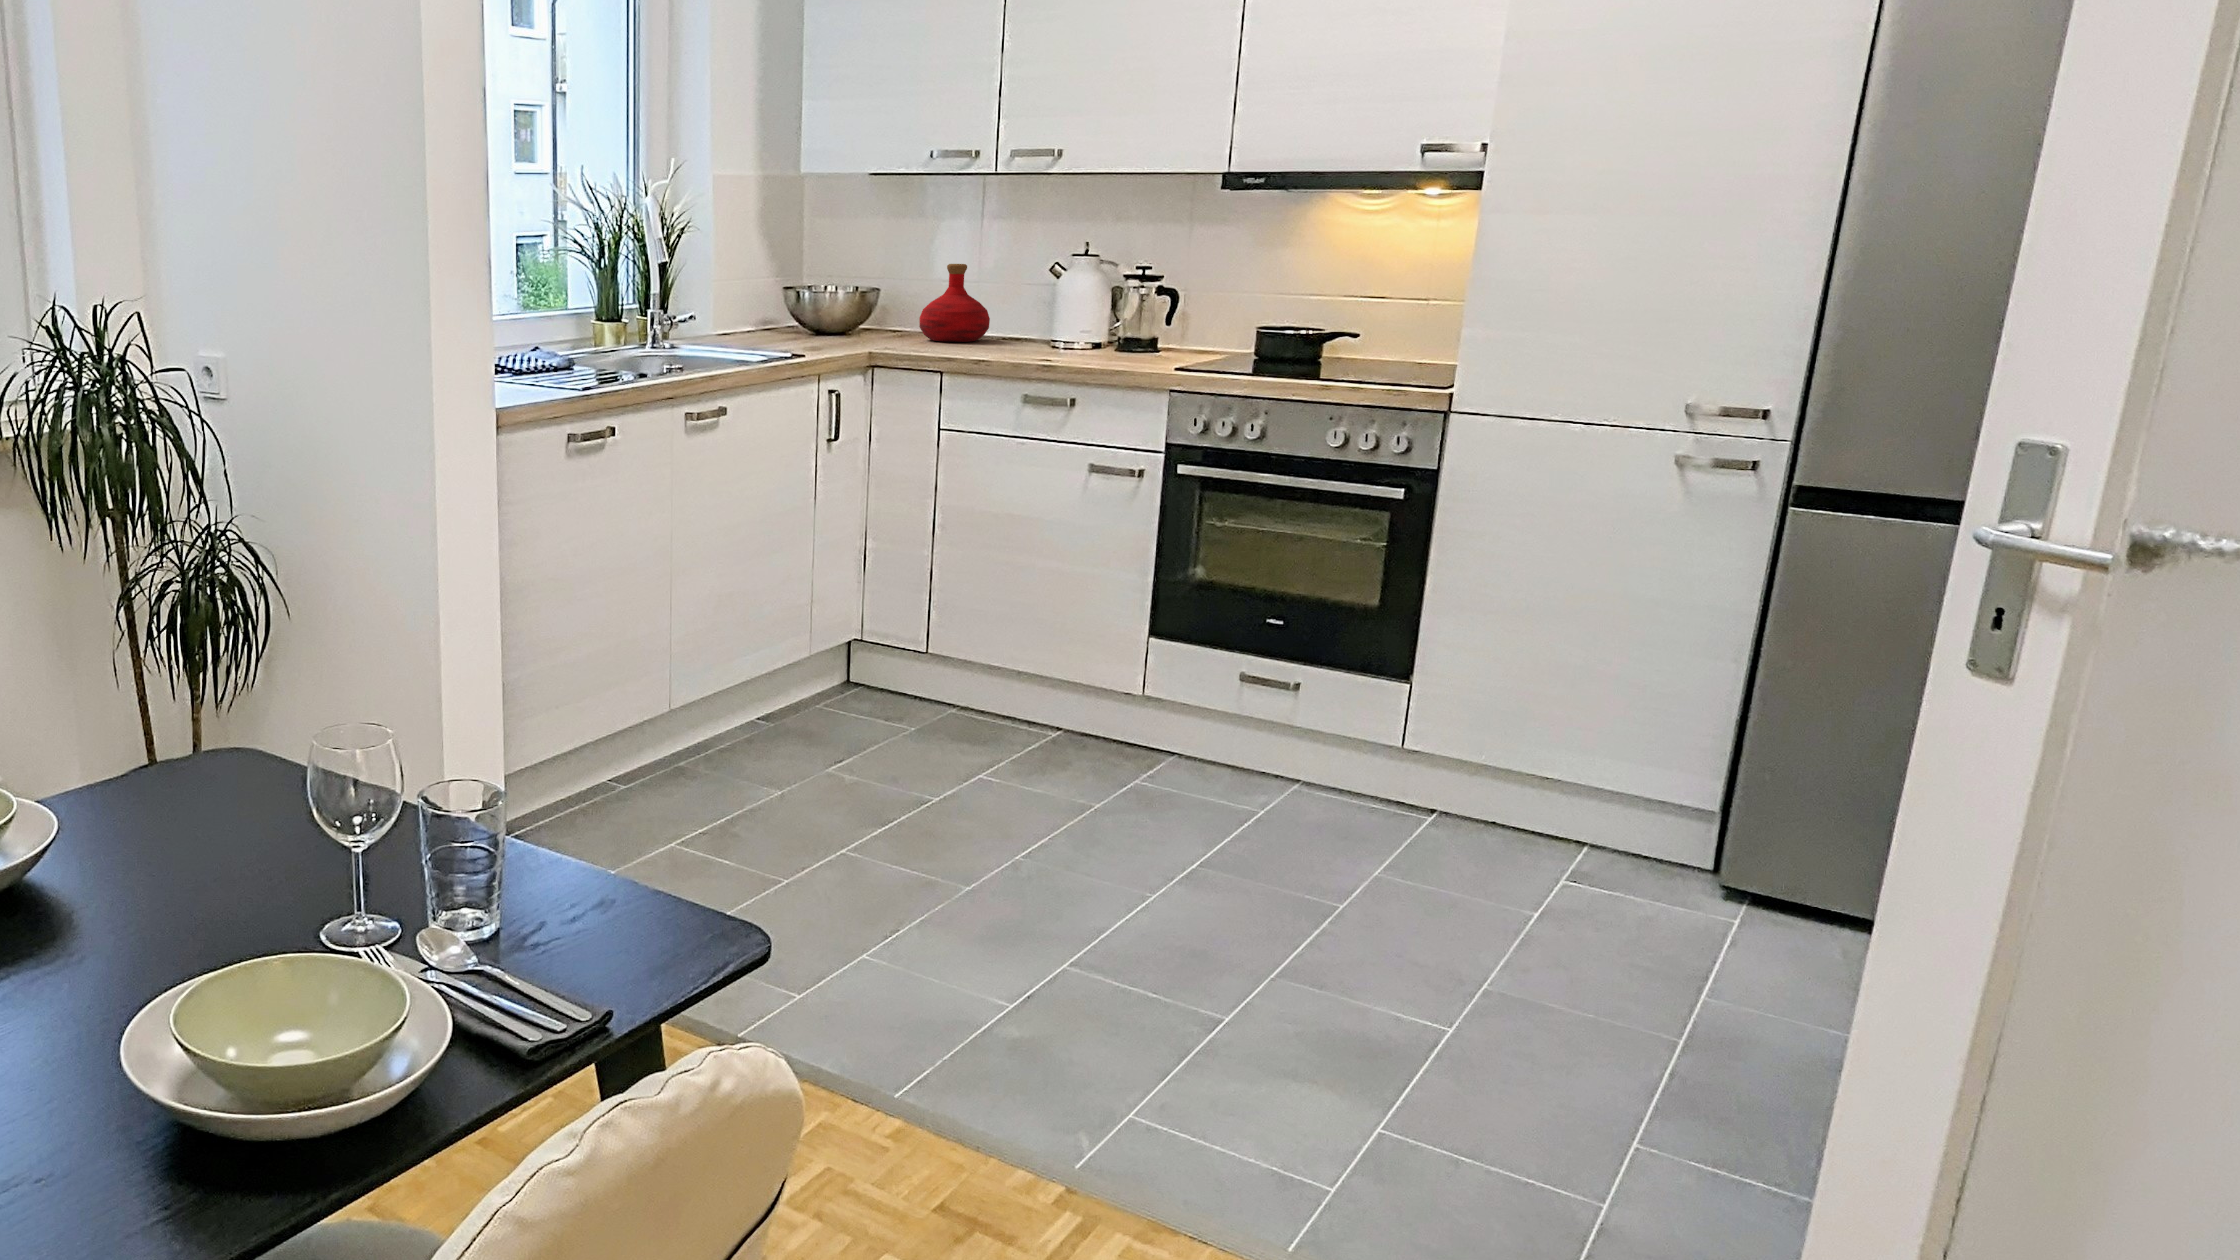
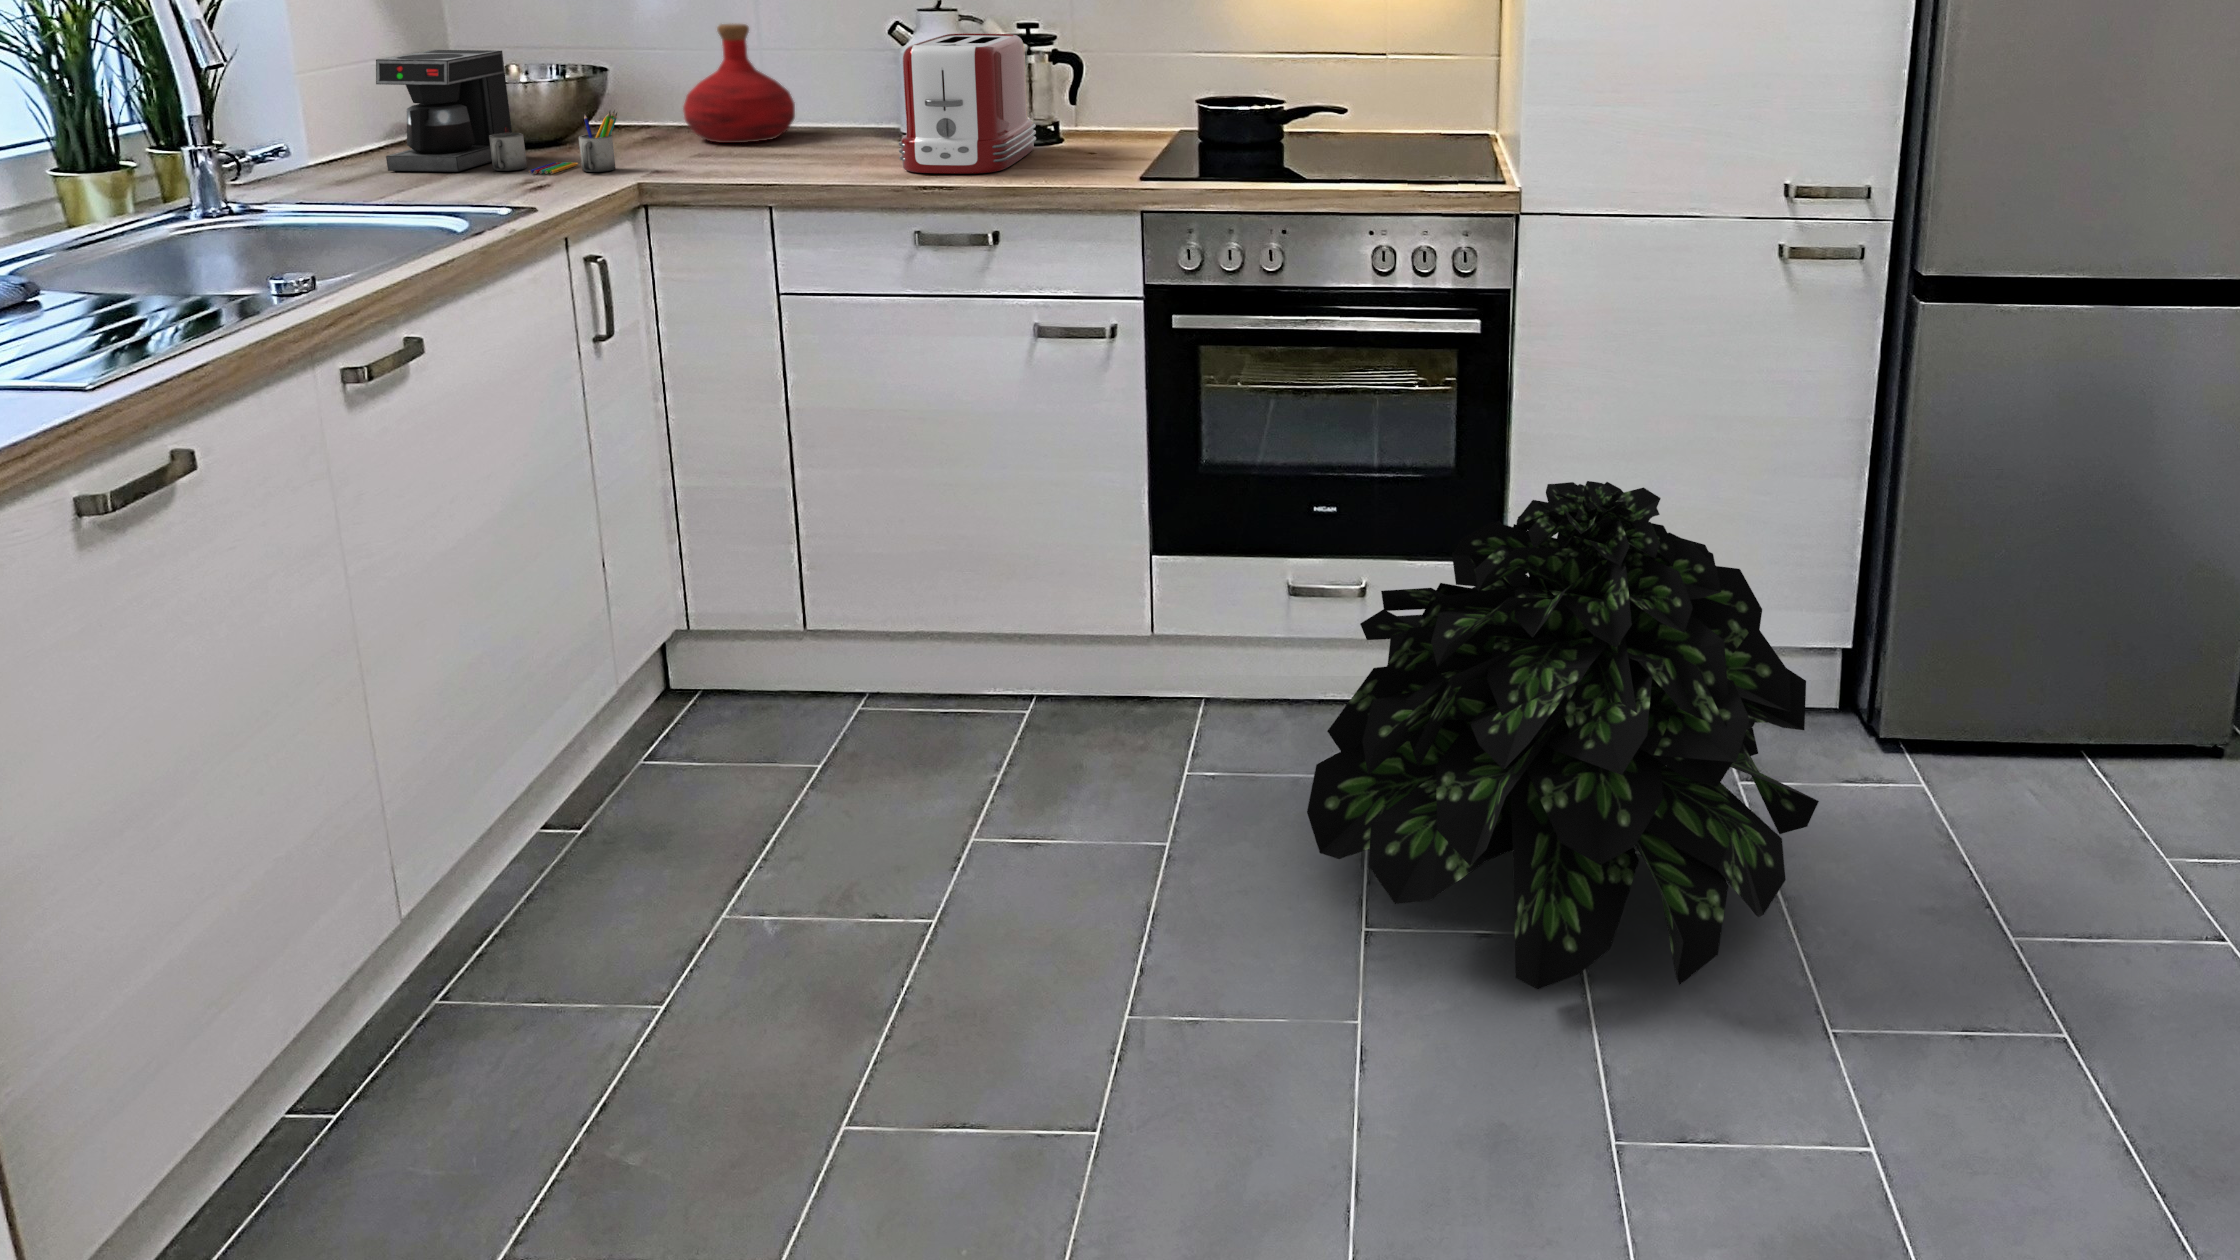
toaster: none [1025,271,1133,360] -> present [898,33,1036,174]
coffee maker: none [749,273,869,347] -> present [376,50,617,174]
potted plant: none [1175,592,1571,928] -> present [1307,481,1819,989]

